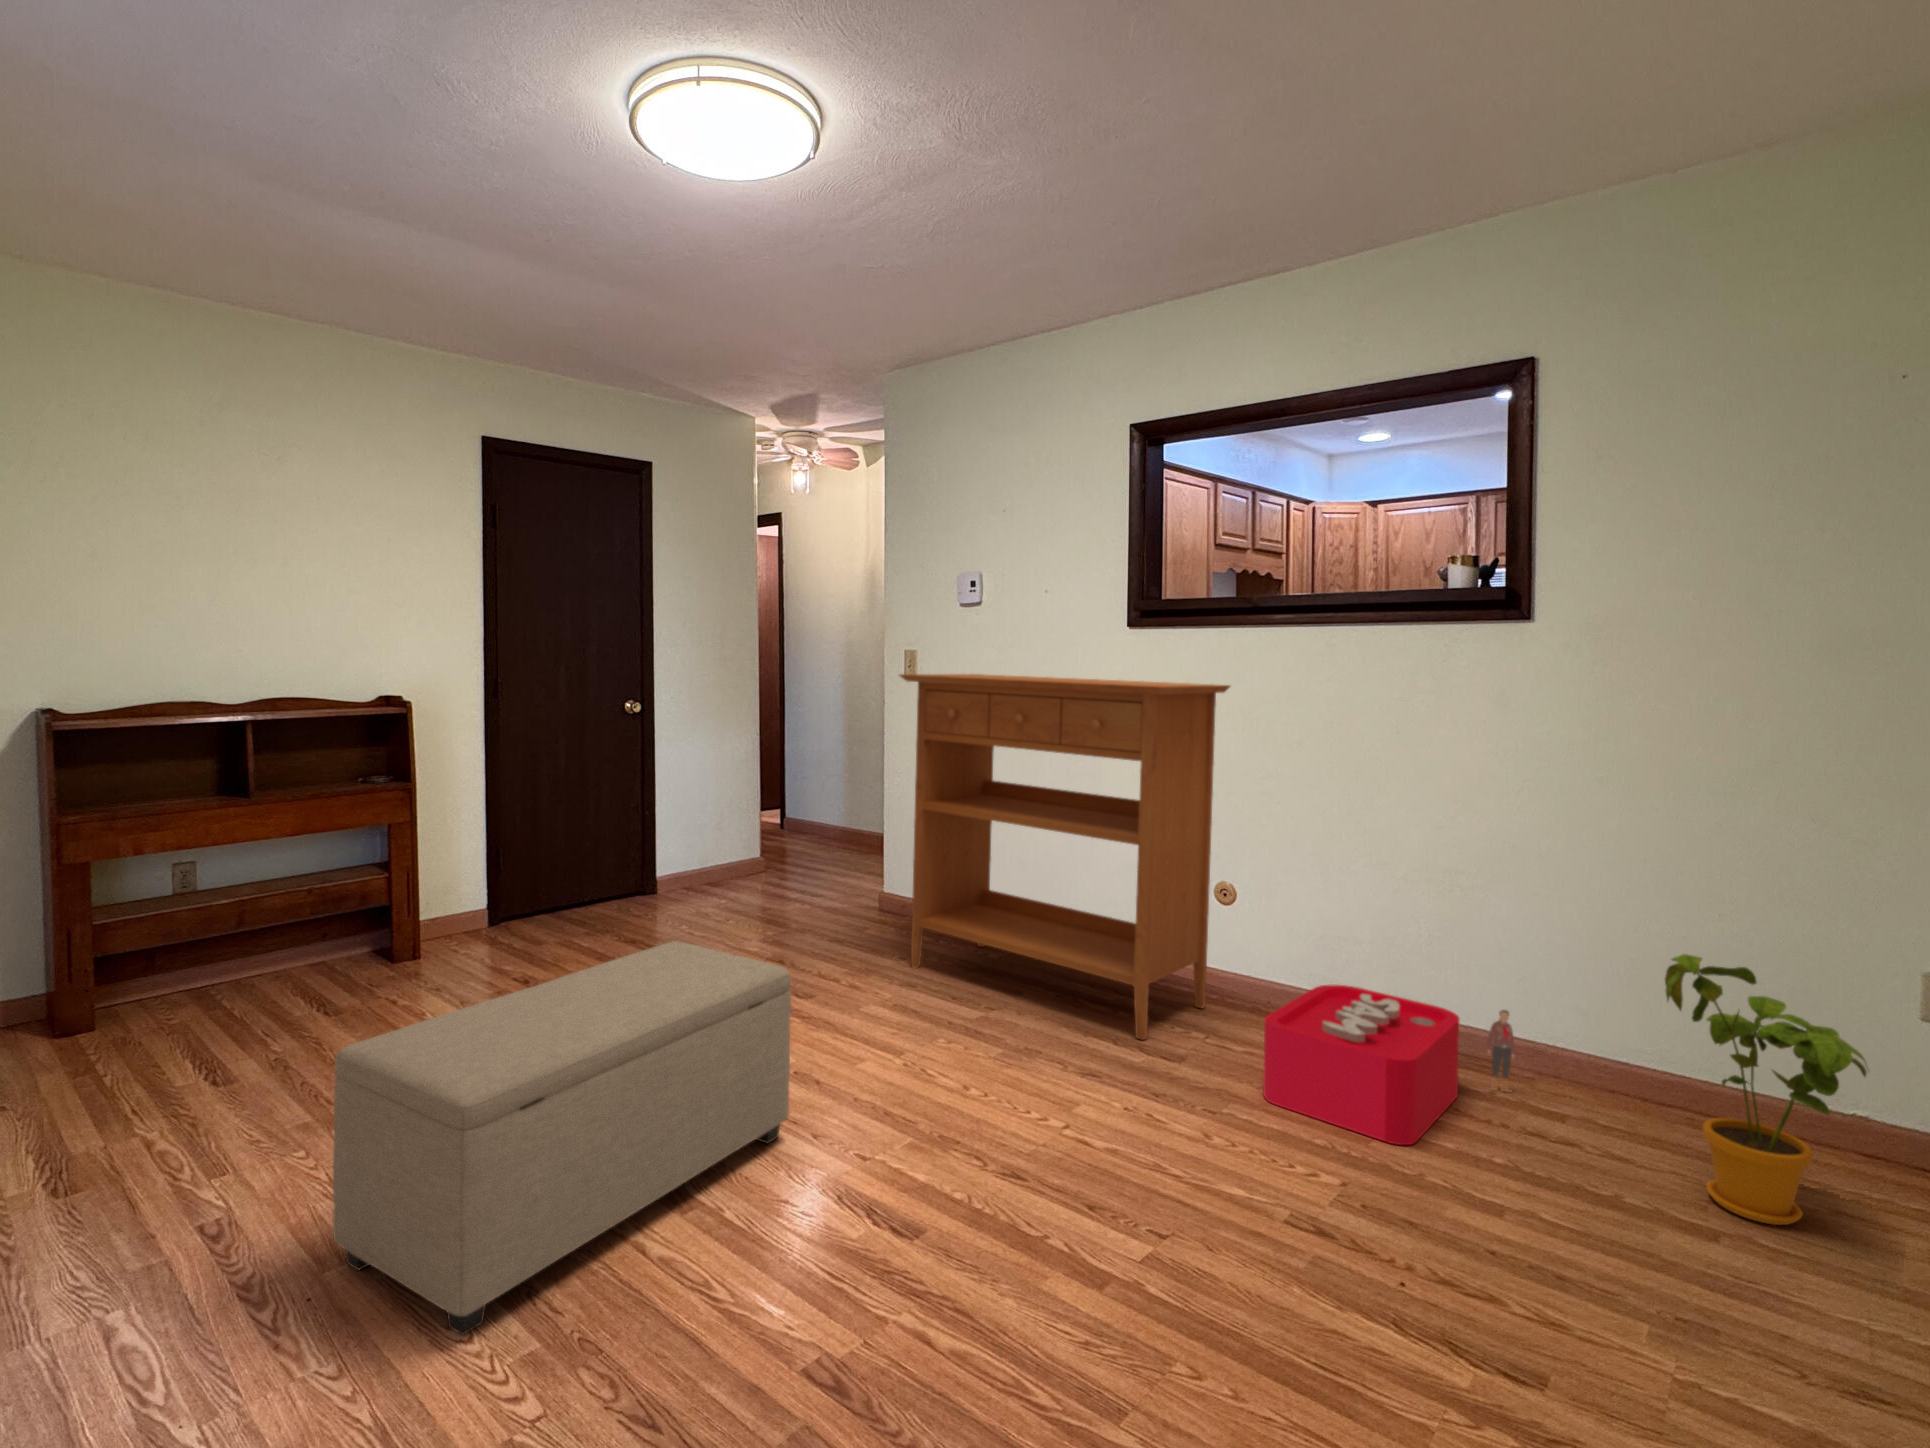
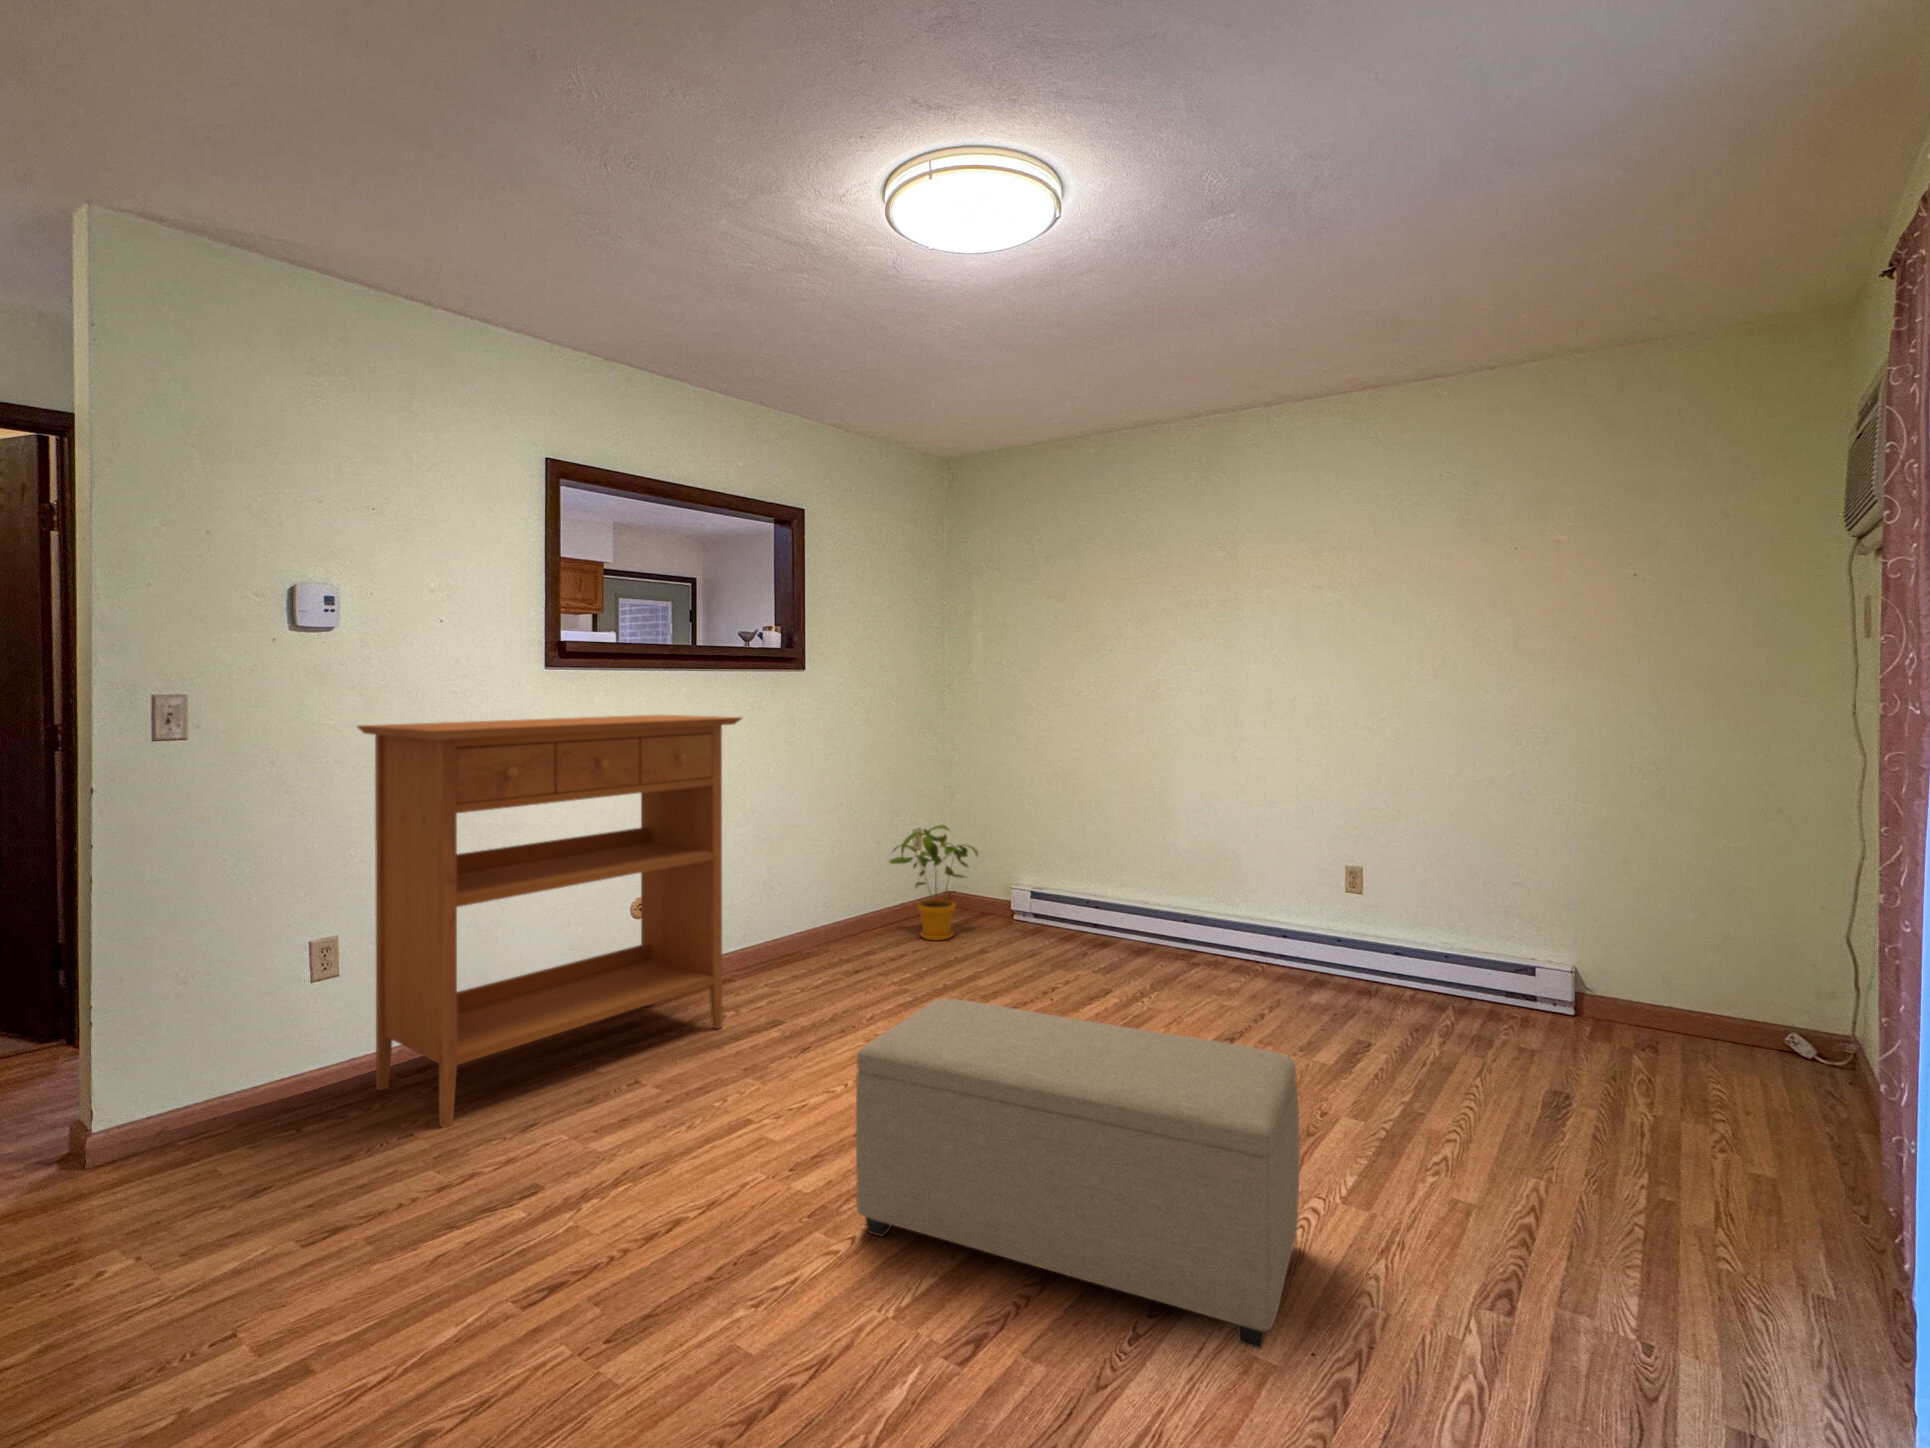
storage bin: present [1263,985,1514,1145] -> none [751,901,893,1002]

